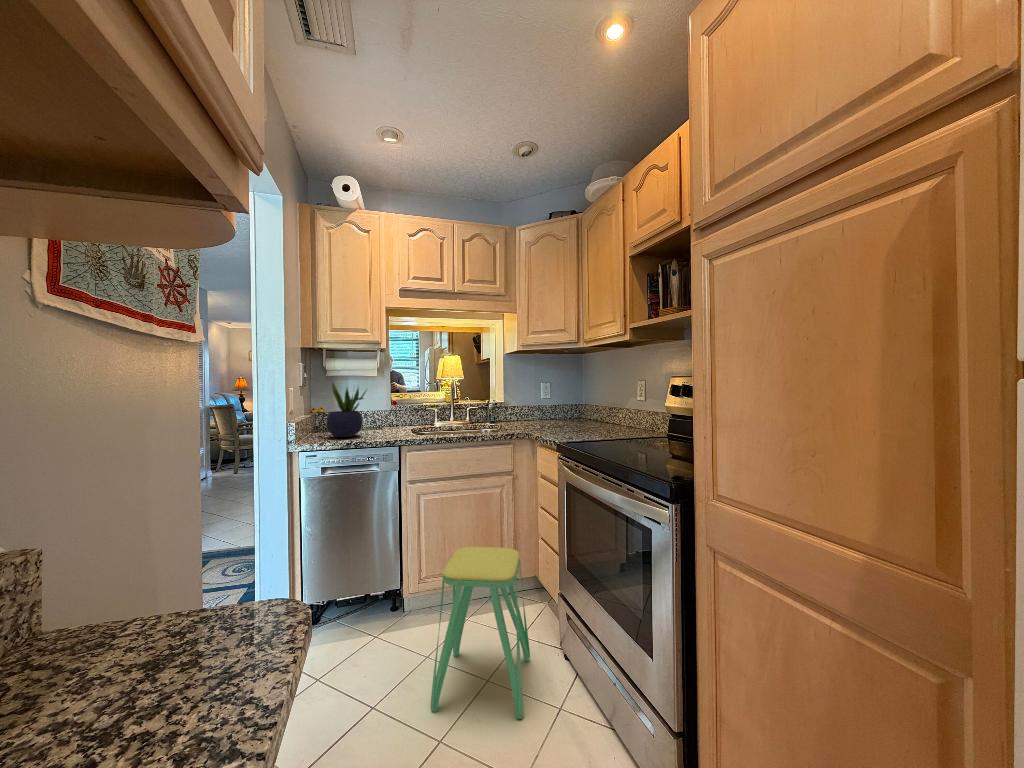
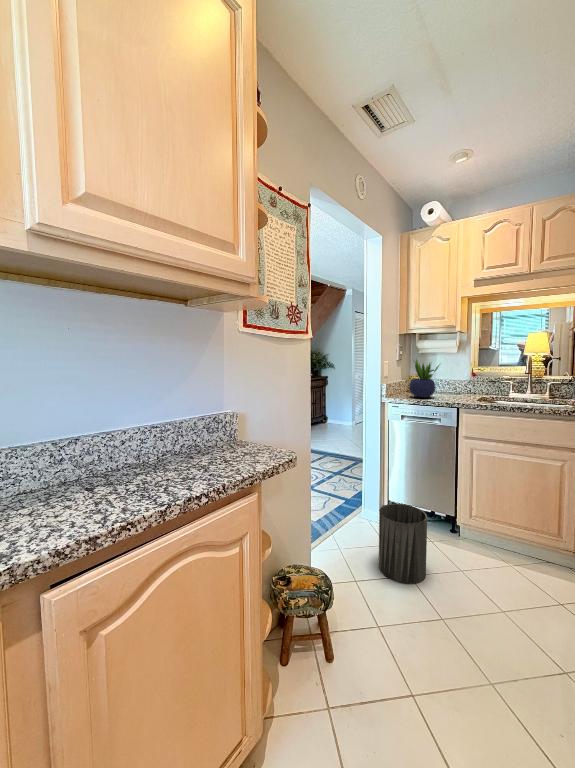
stool: present [431,547,530,719] -> none [444,496,553,645]
trash can: none [323,599,397,736] -> present [379,504,427,584]

